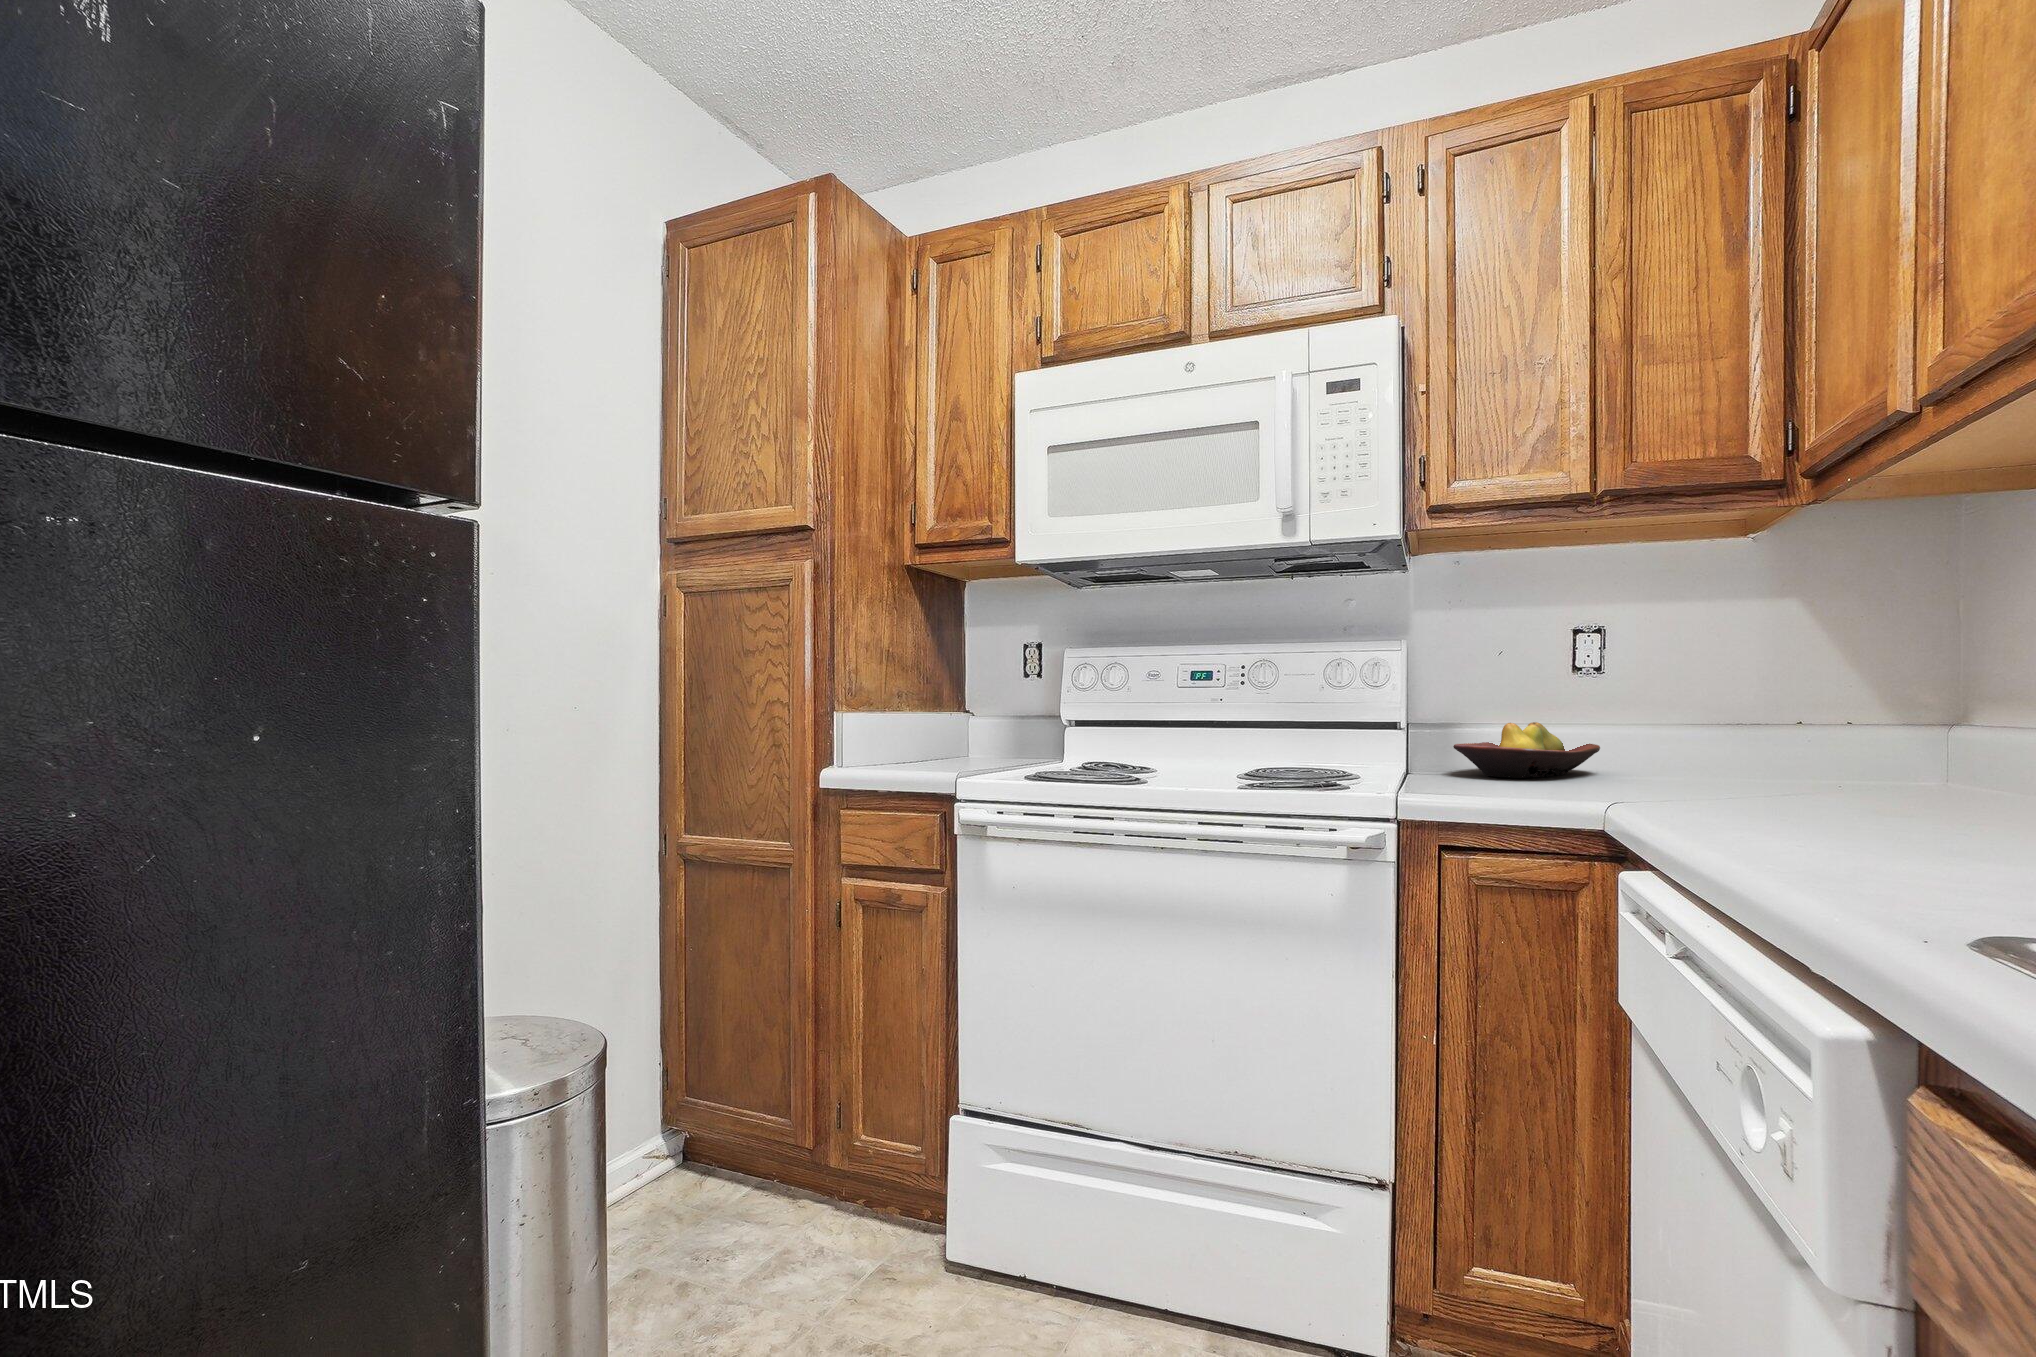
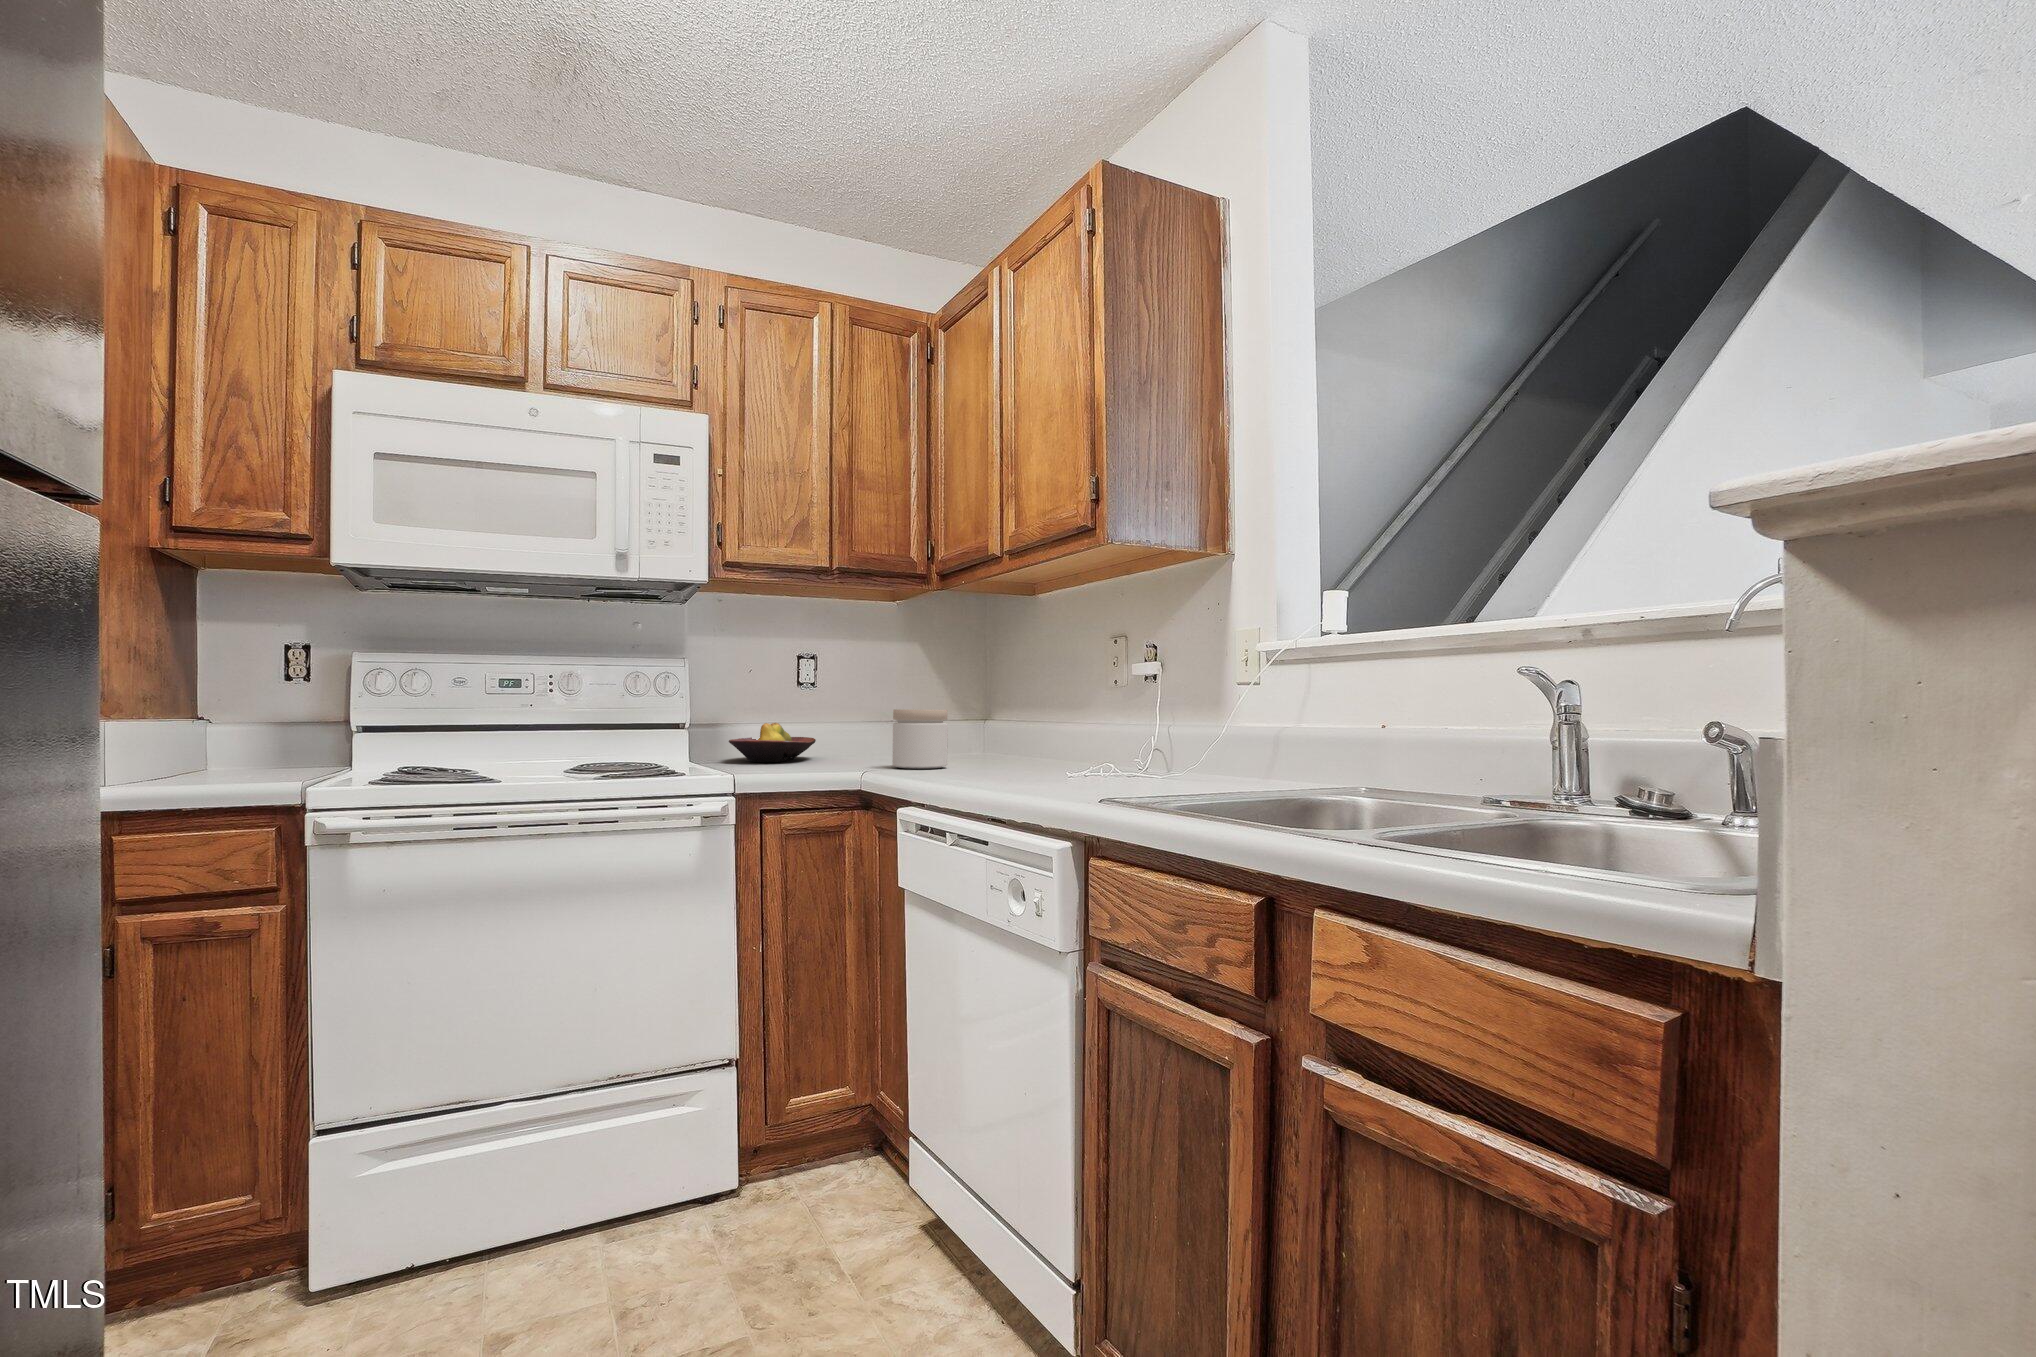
jar: none [1689,705,1808,809] -> present [893,709,948,769]

